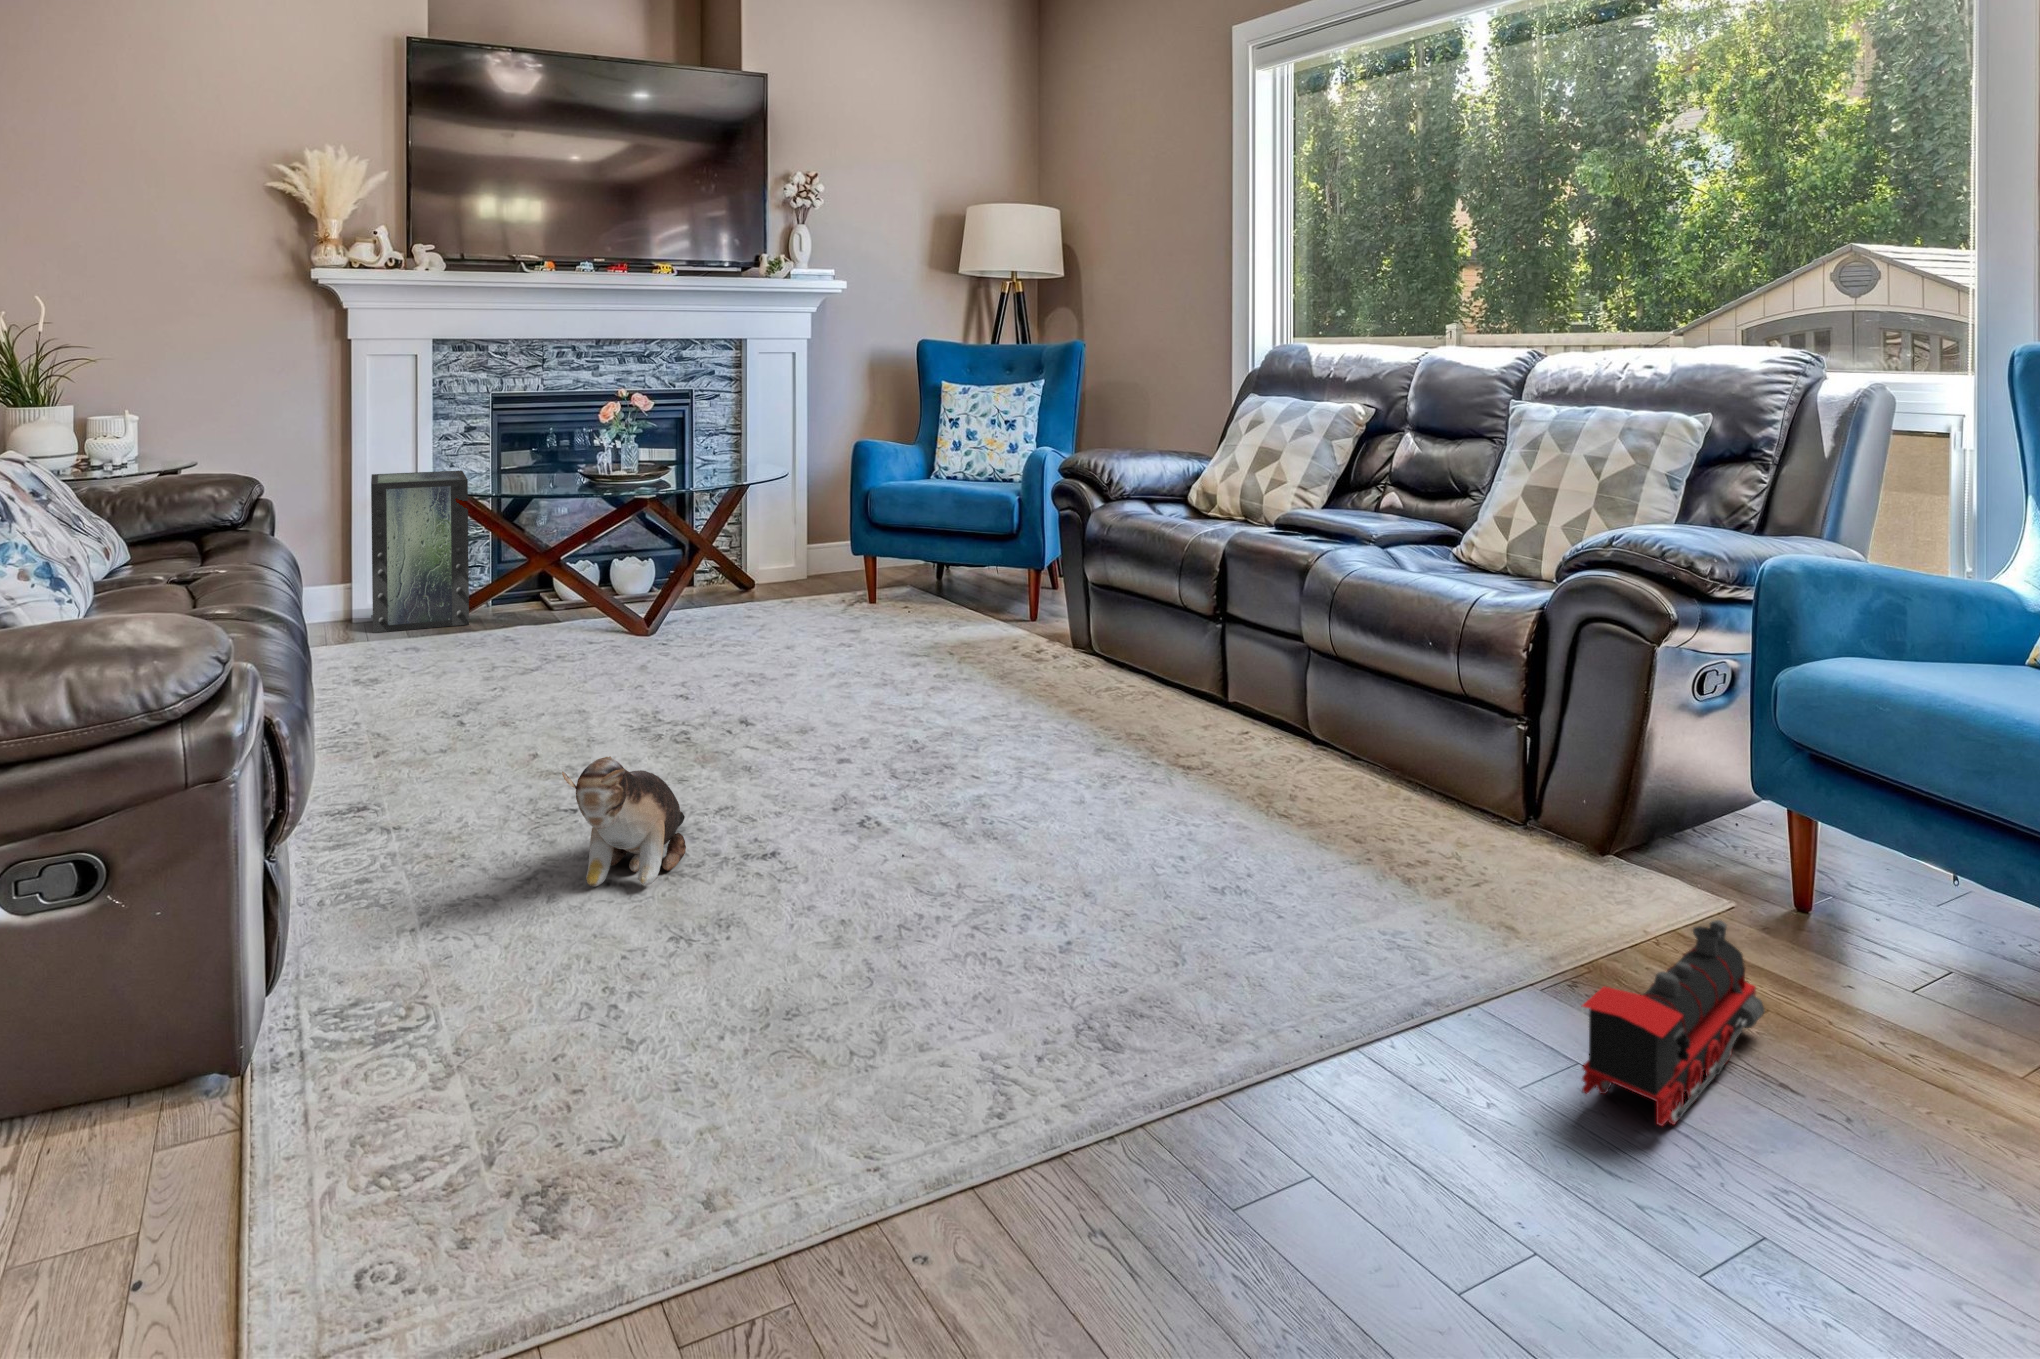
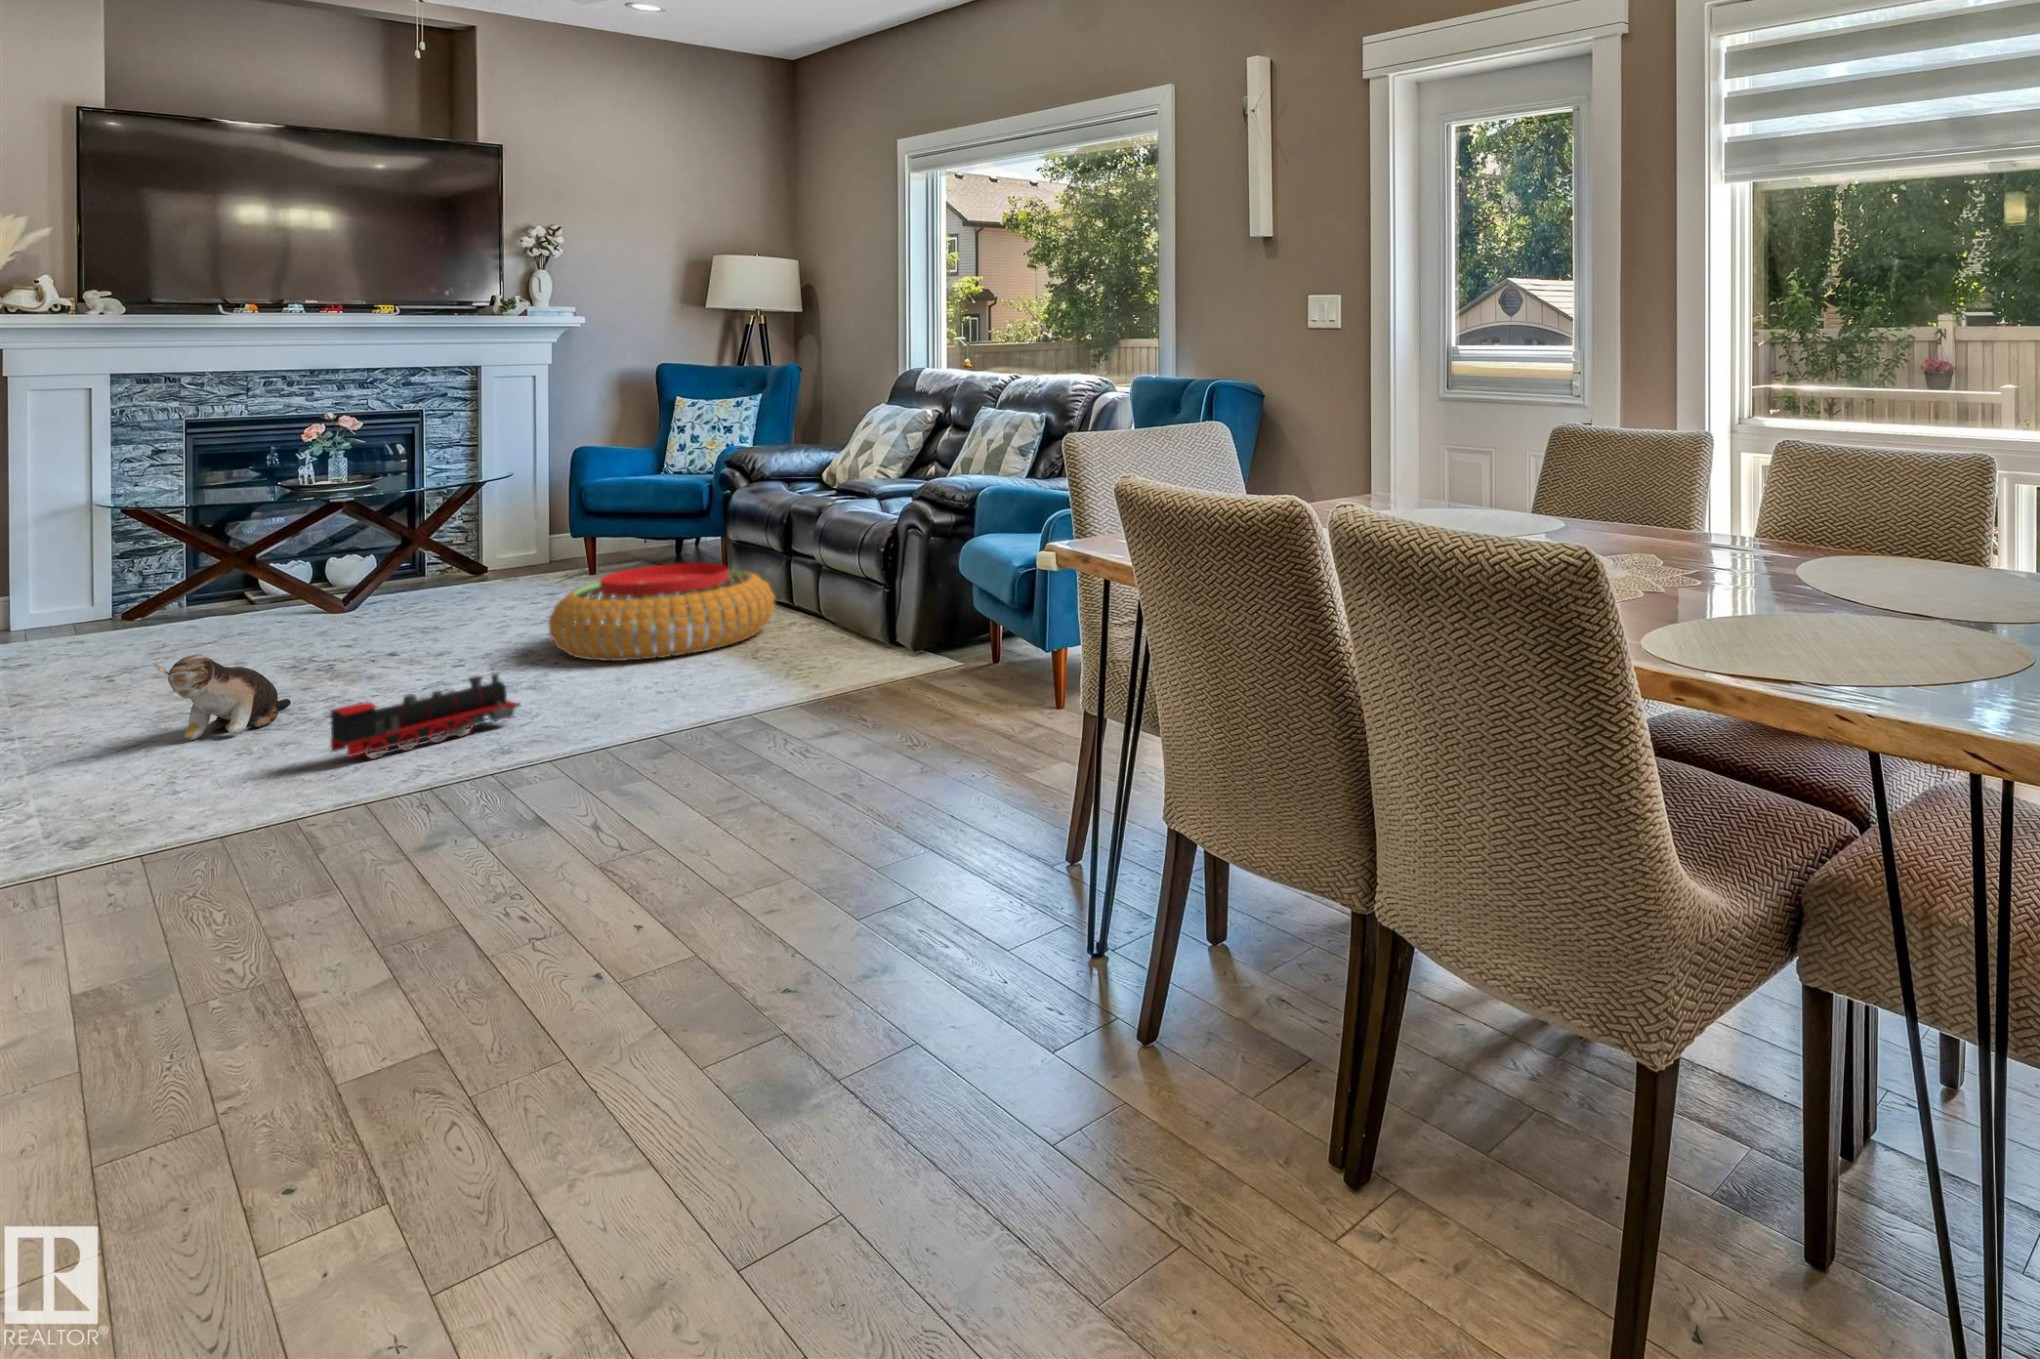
storage box: present [371,470,469,633] -> none [30,489,152,634]
pouf: none [943,624,1234,787] -> present [549,563,775,661]
toy train: present [1582,920,1765,1126] -> present [330,673,520,759]

